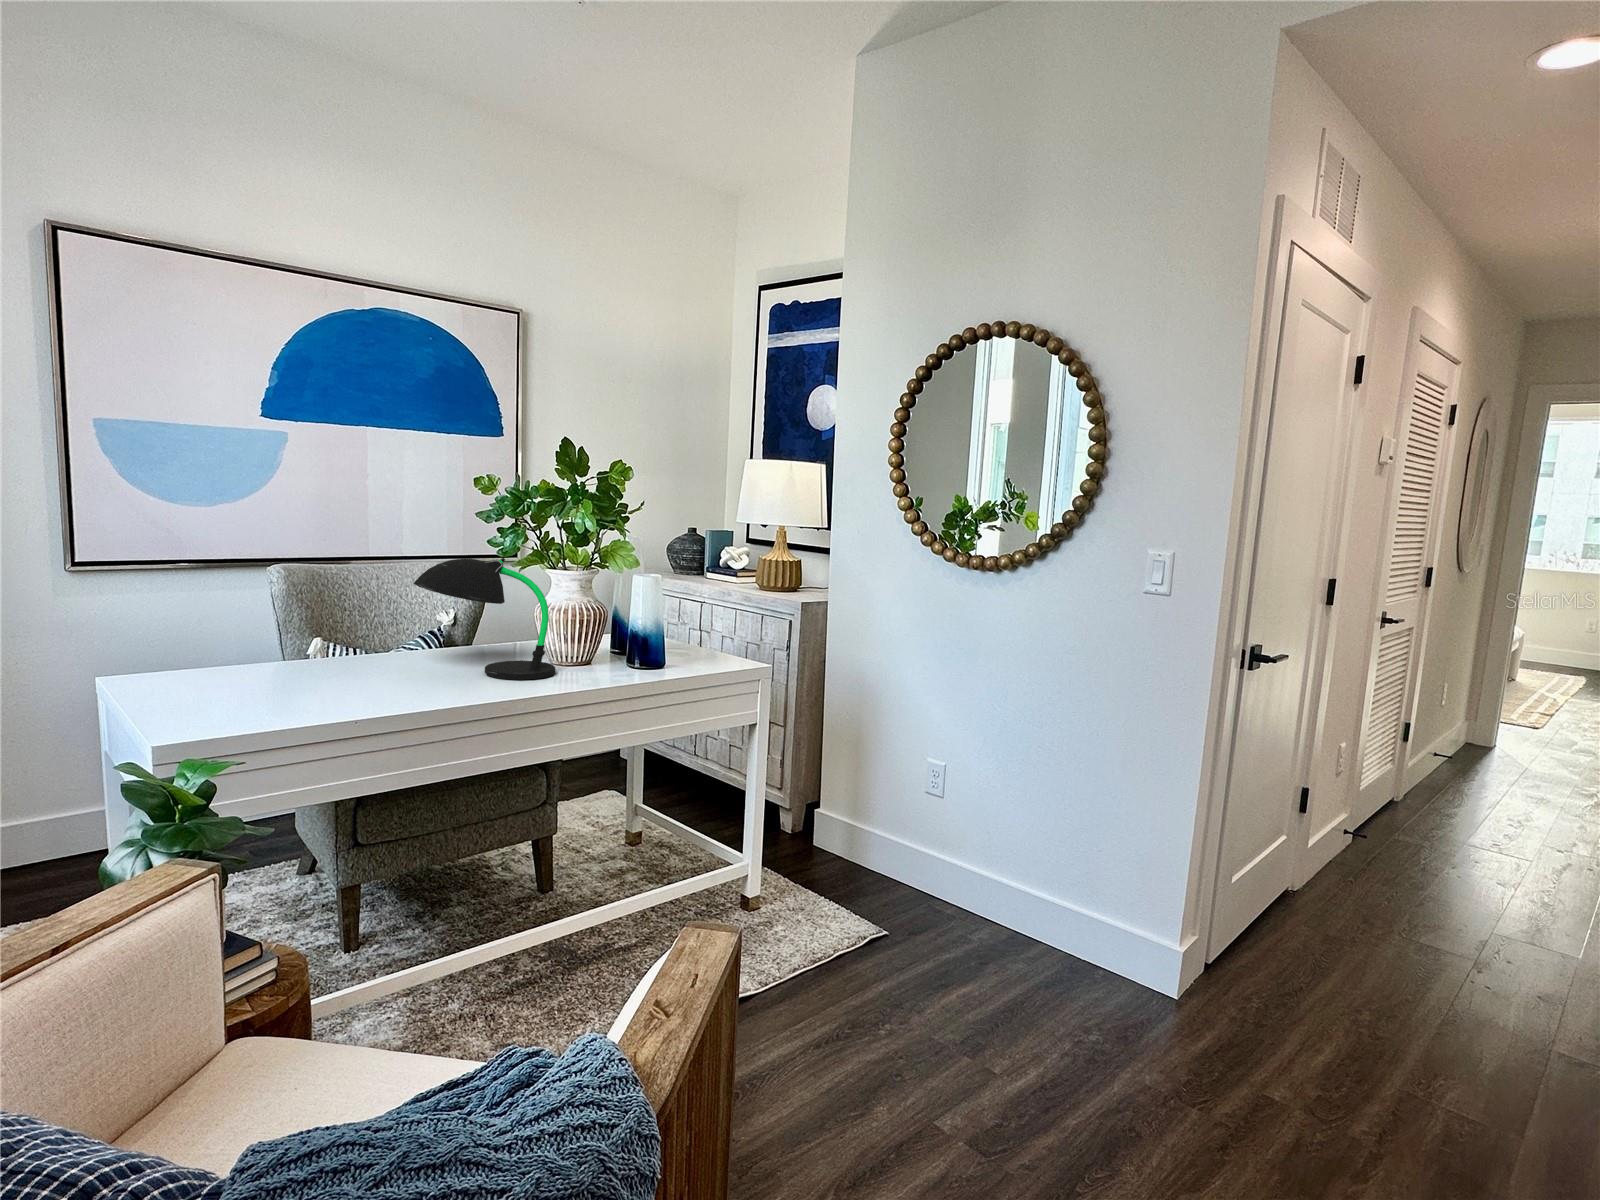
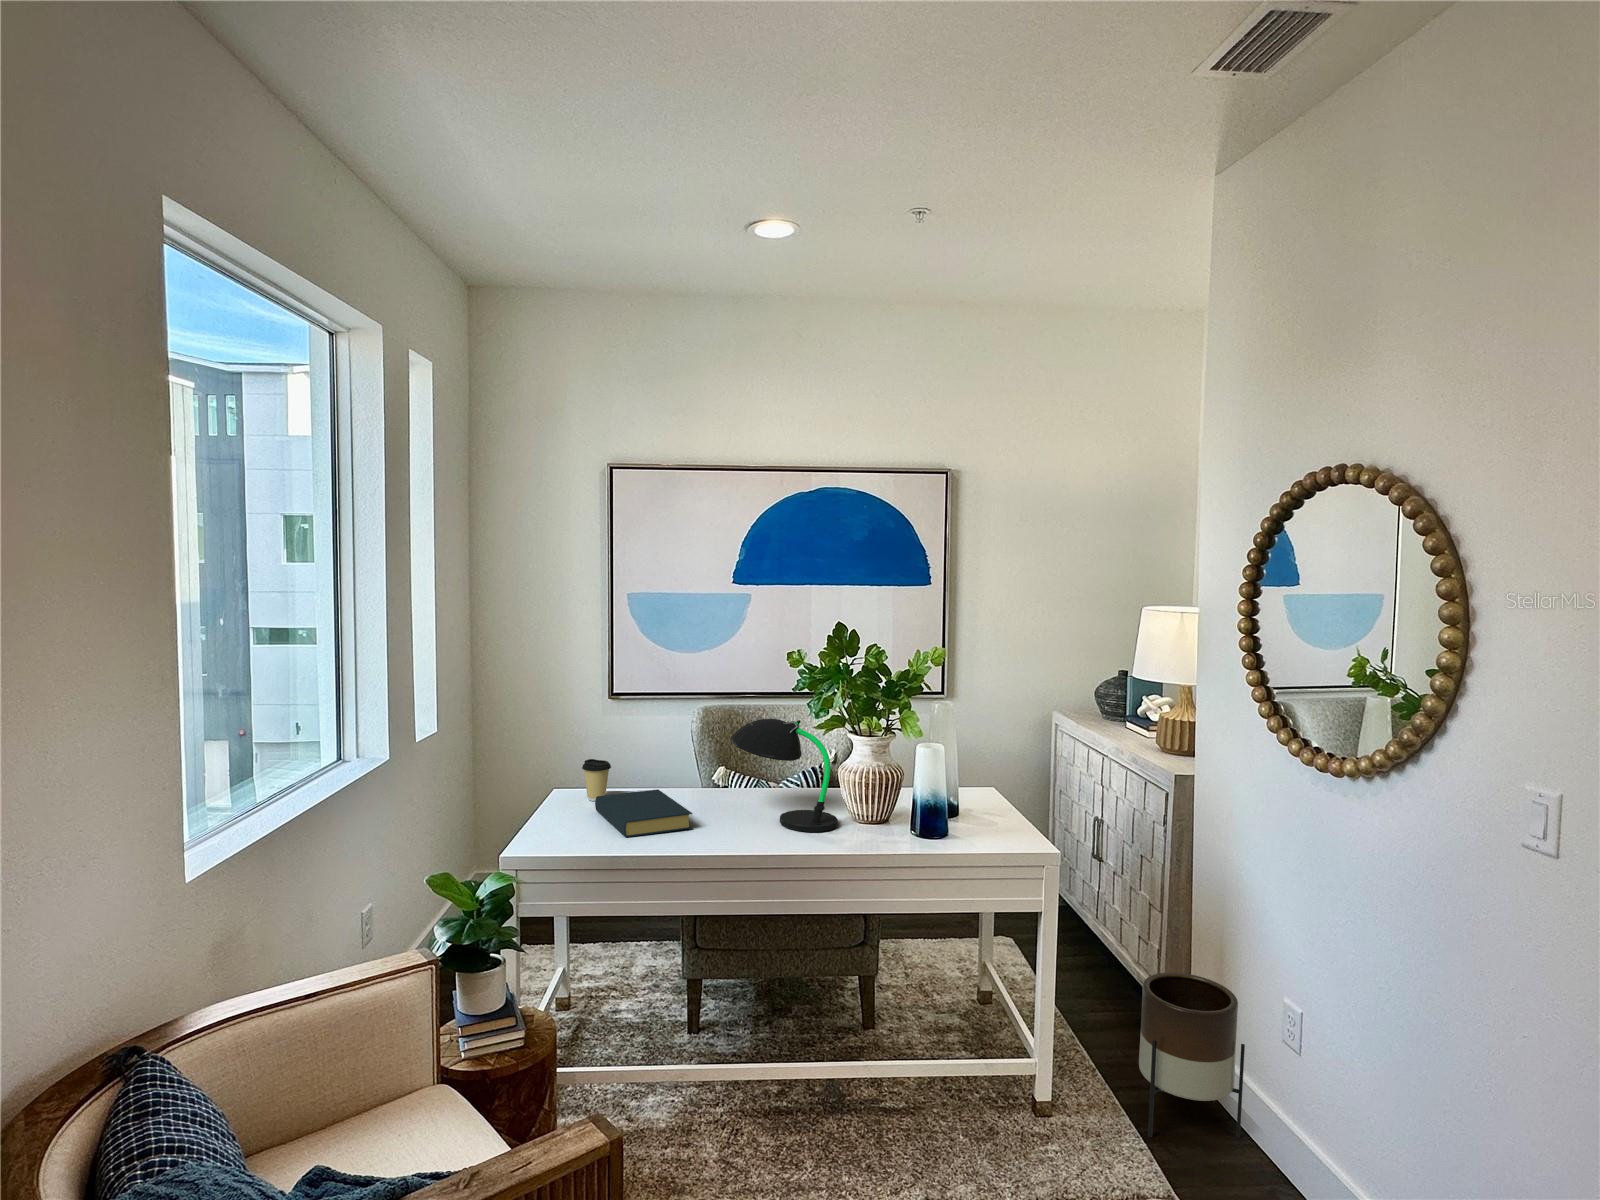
coffee cup: none [181,628,229,683] -> present [582,759,611,801]
hardback book: none [227,658,396,710] -> present [595,789,692,837]
planter: none [814,760,894,897] -> present [1139,972,1245,1138]

